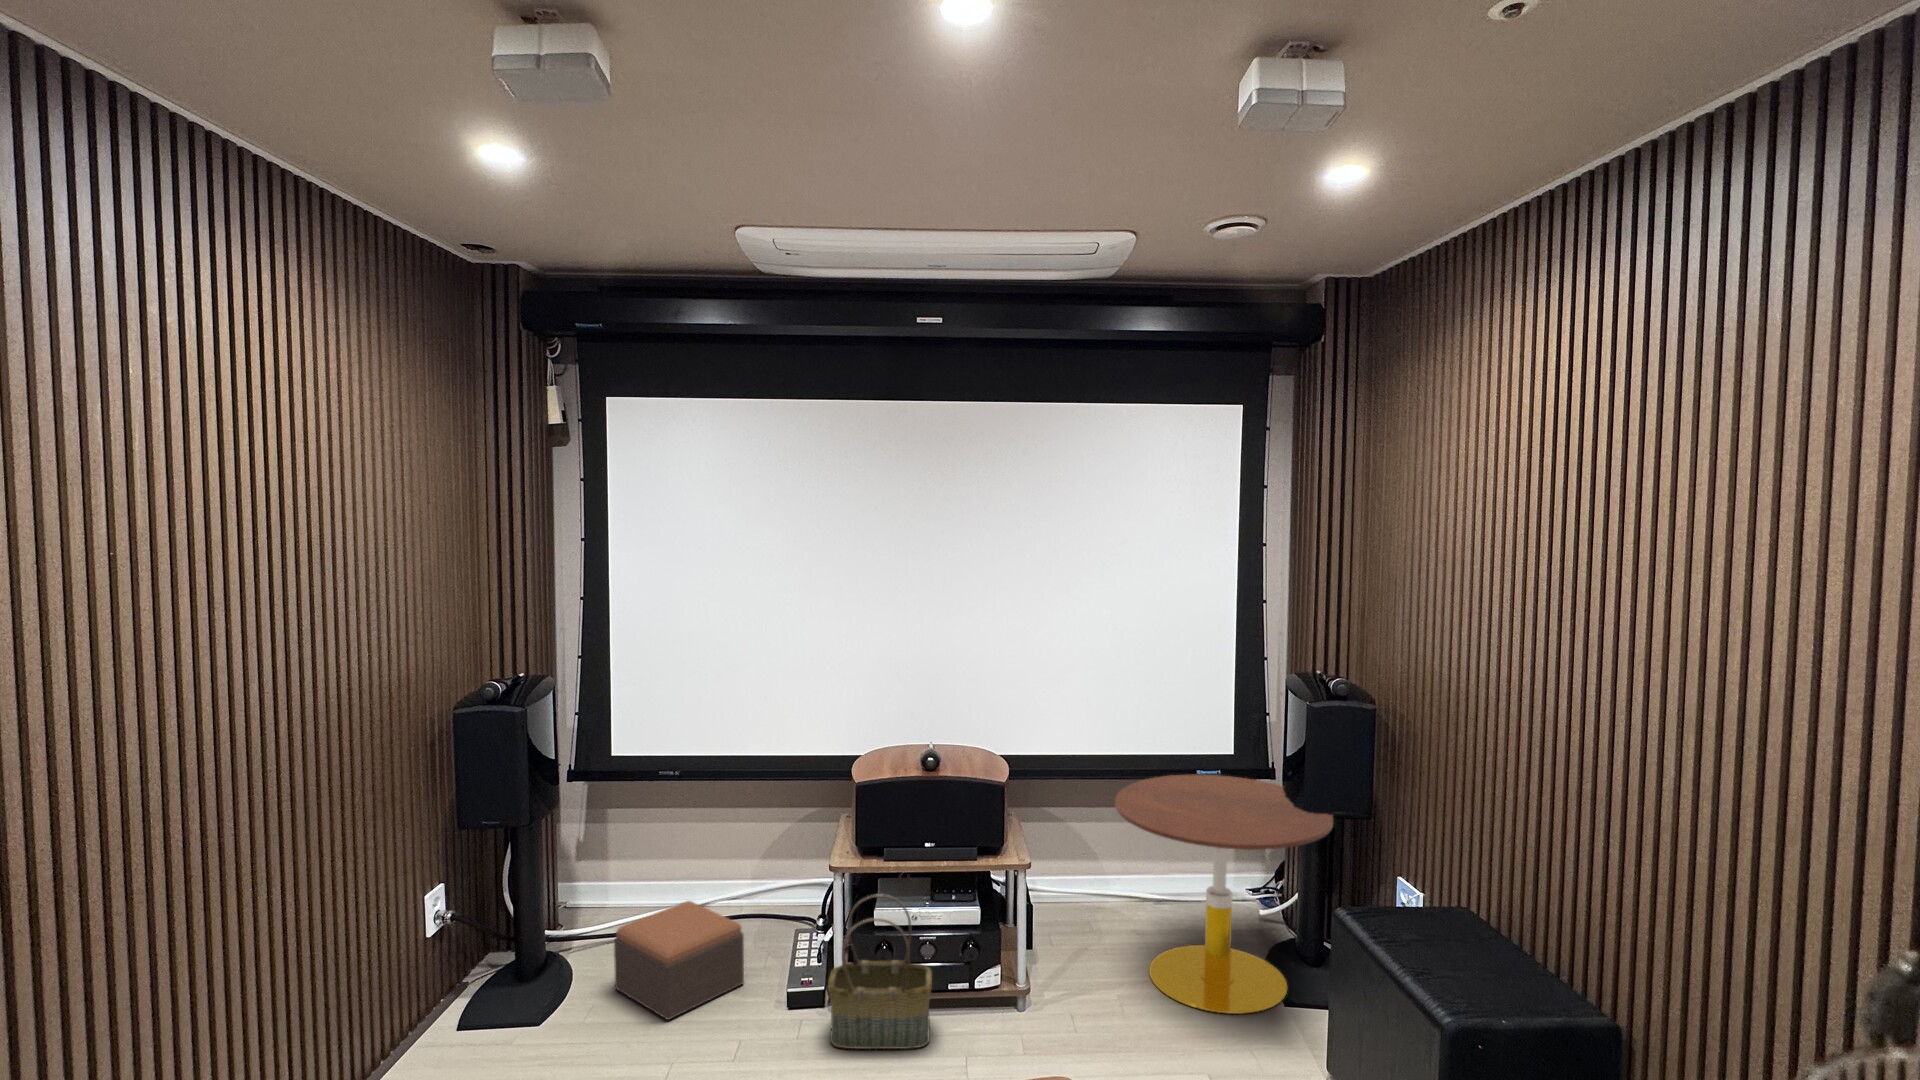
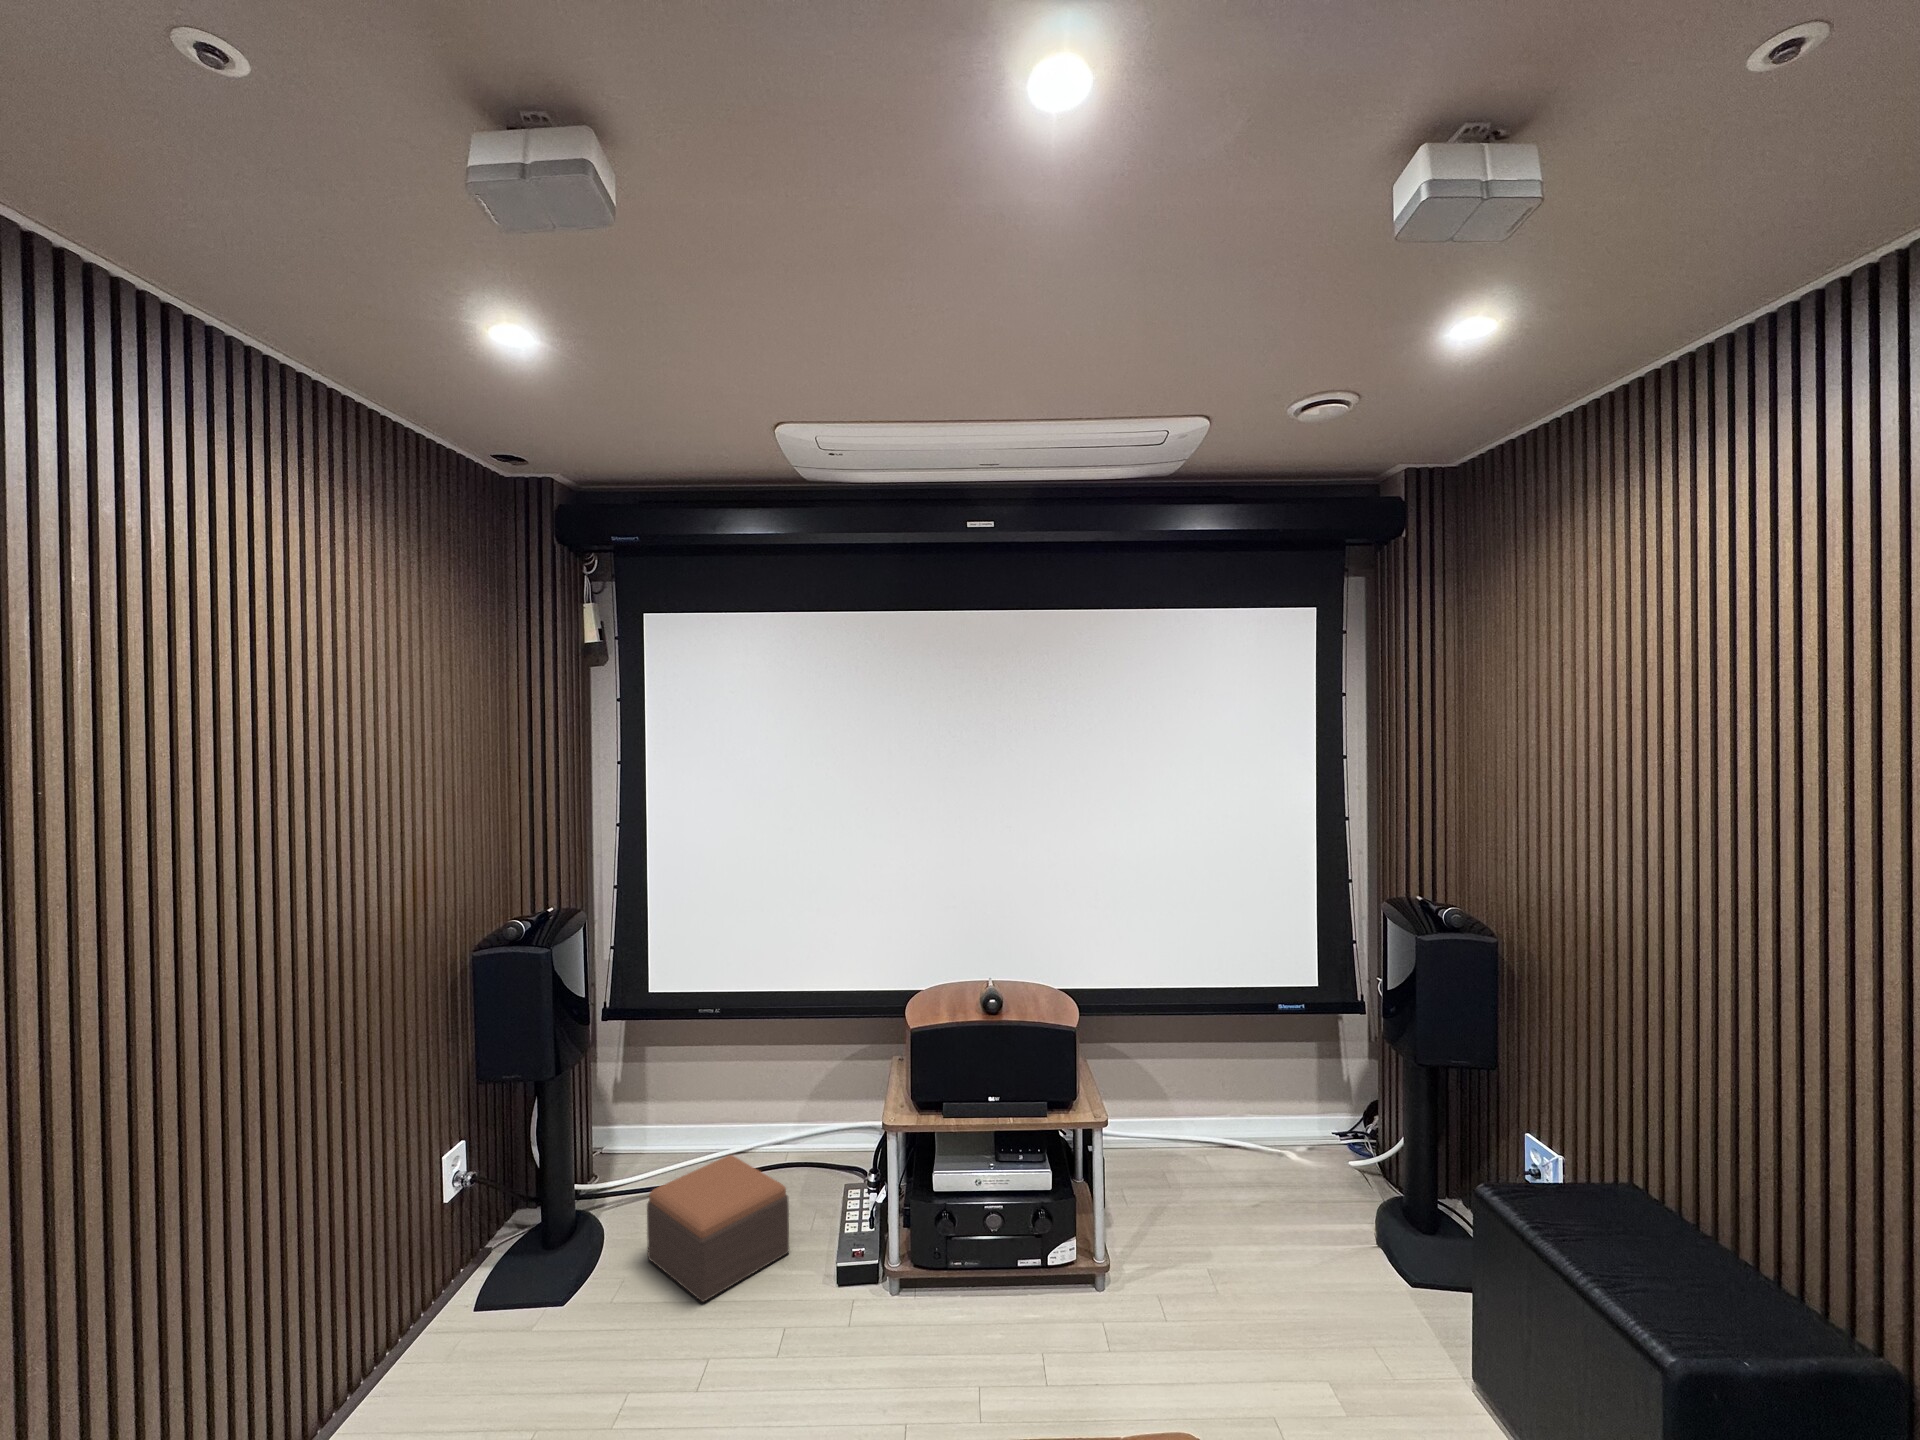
side table: present [1115,774,1333,1014] -> none [1197,1010,1453,1298]
basket: present [828,894,932,1049] -> none [881,1159,1001,1345]

